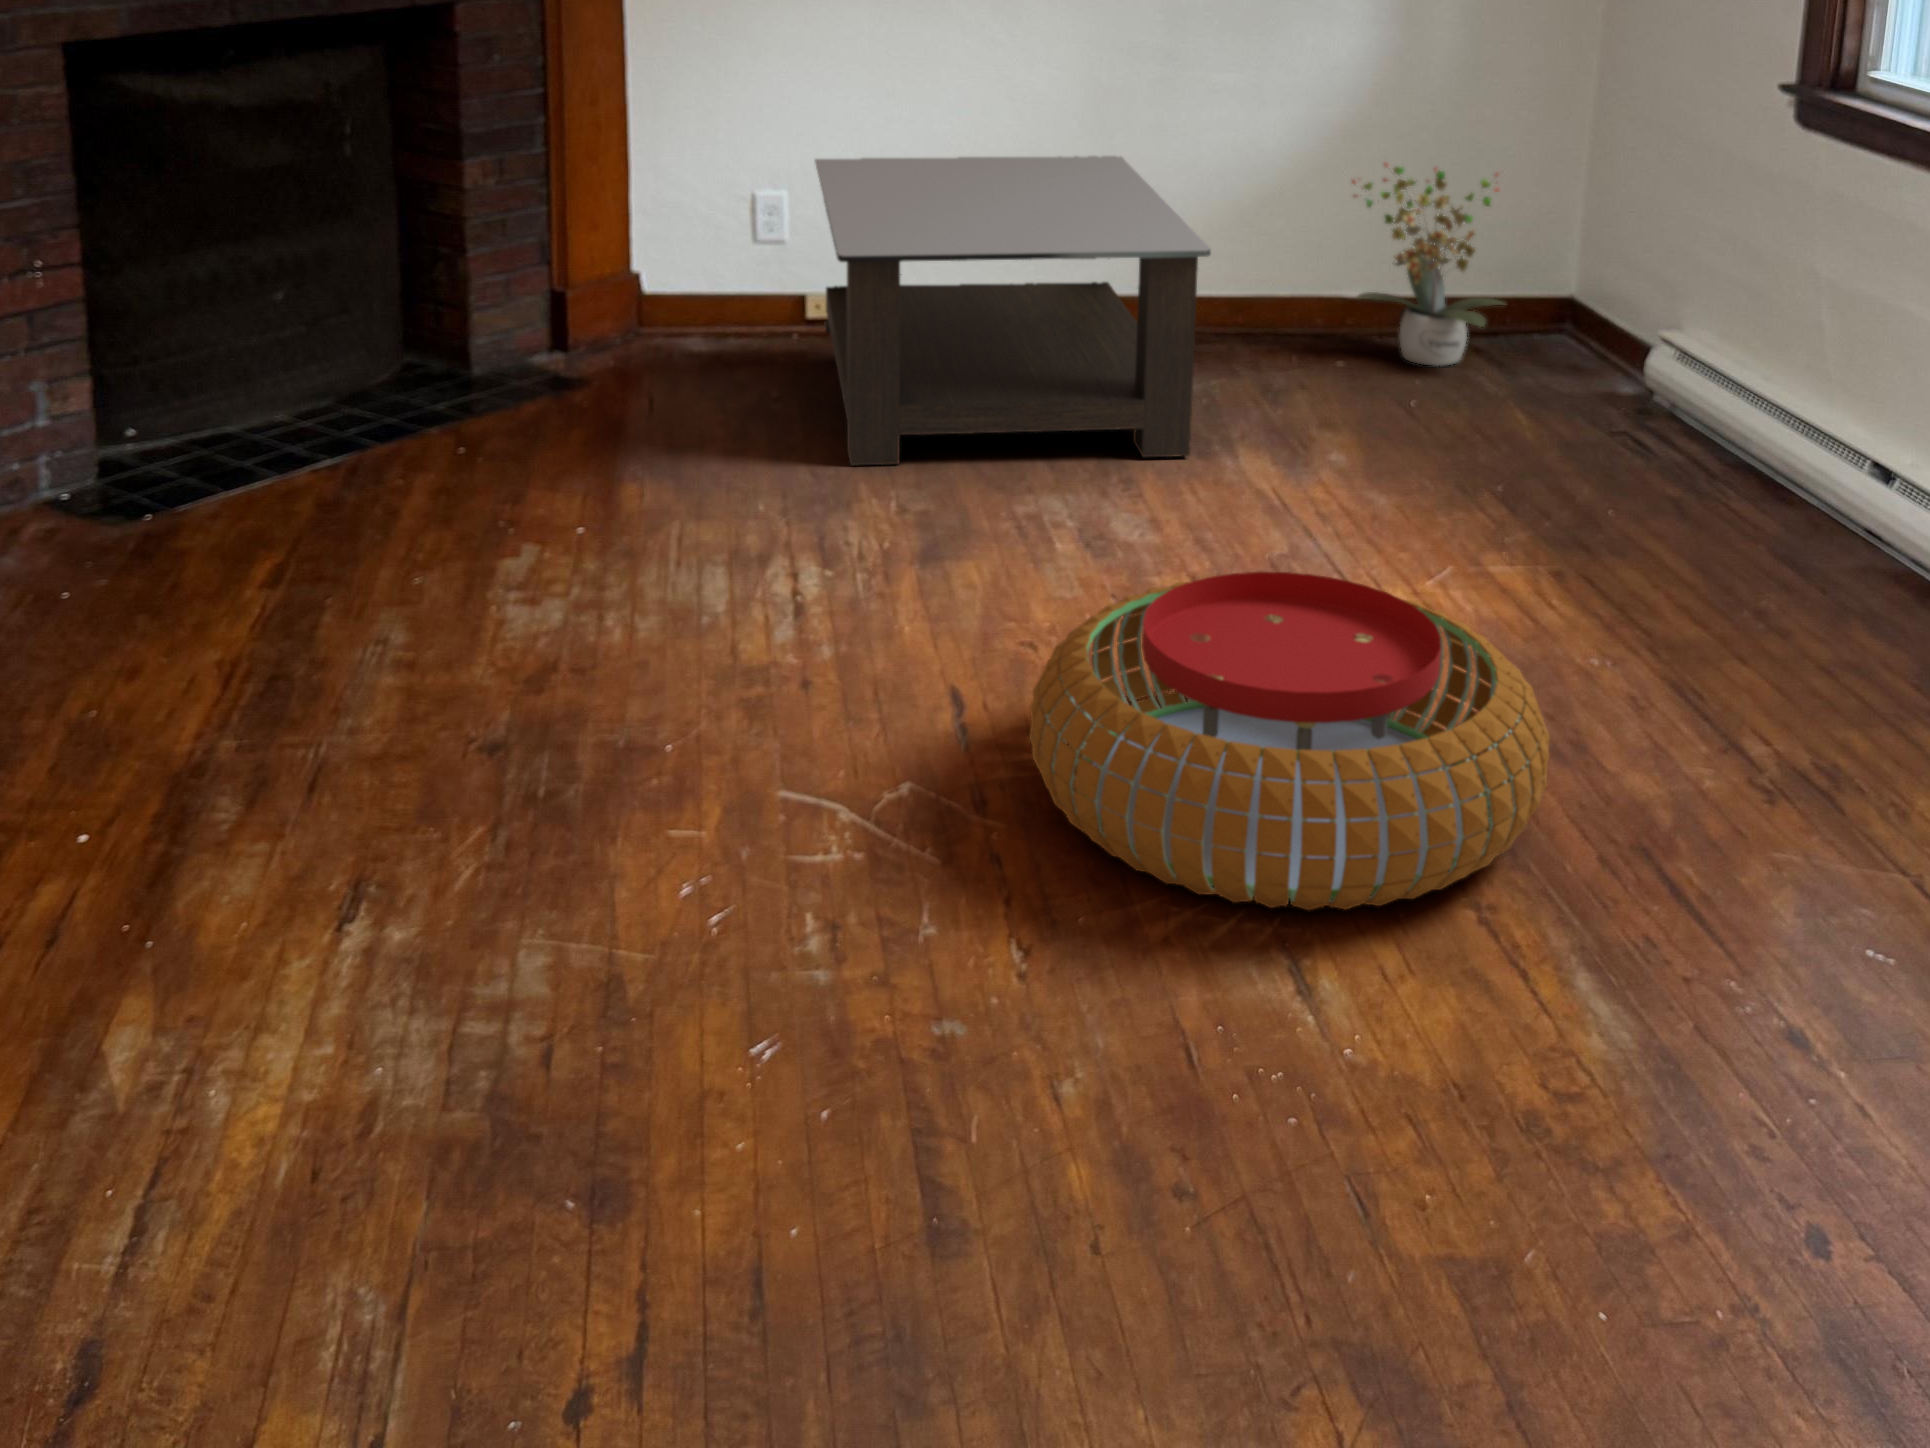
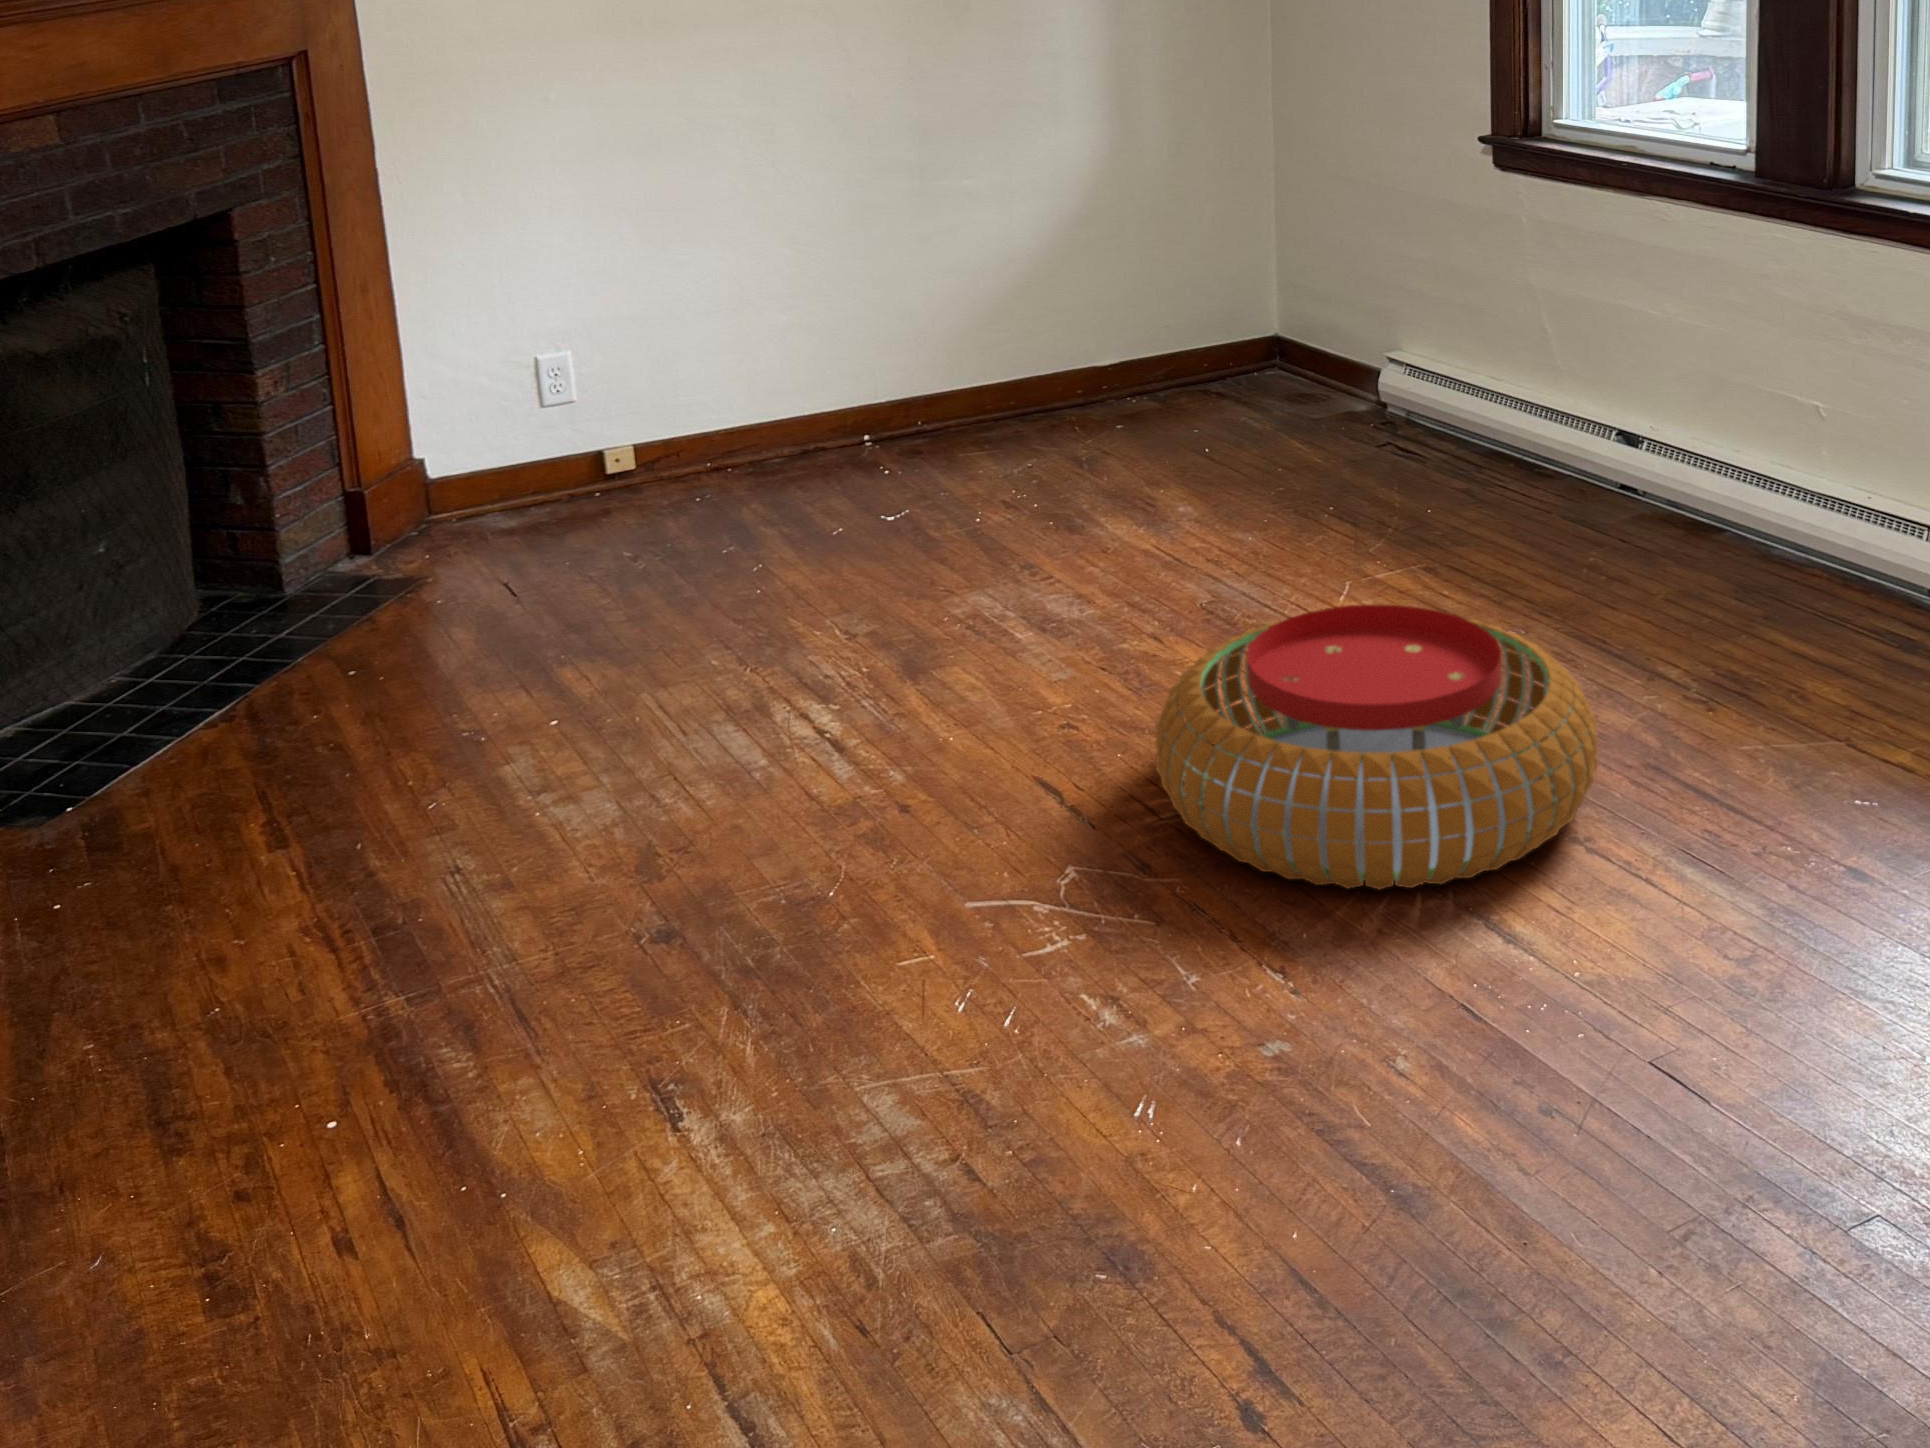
coffee table: present [815,156,1211,465] -> none [581,262,1066,607]
potted plant: present [1352,163,1506,366] -> none [1110,237,1247,418]

